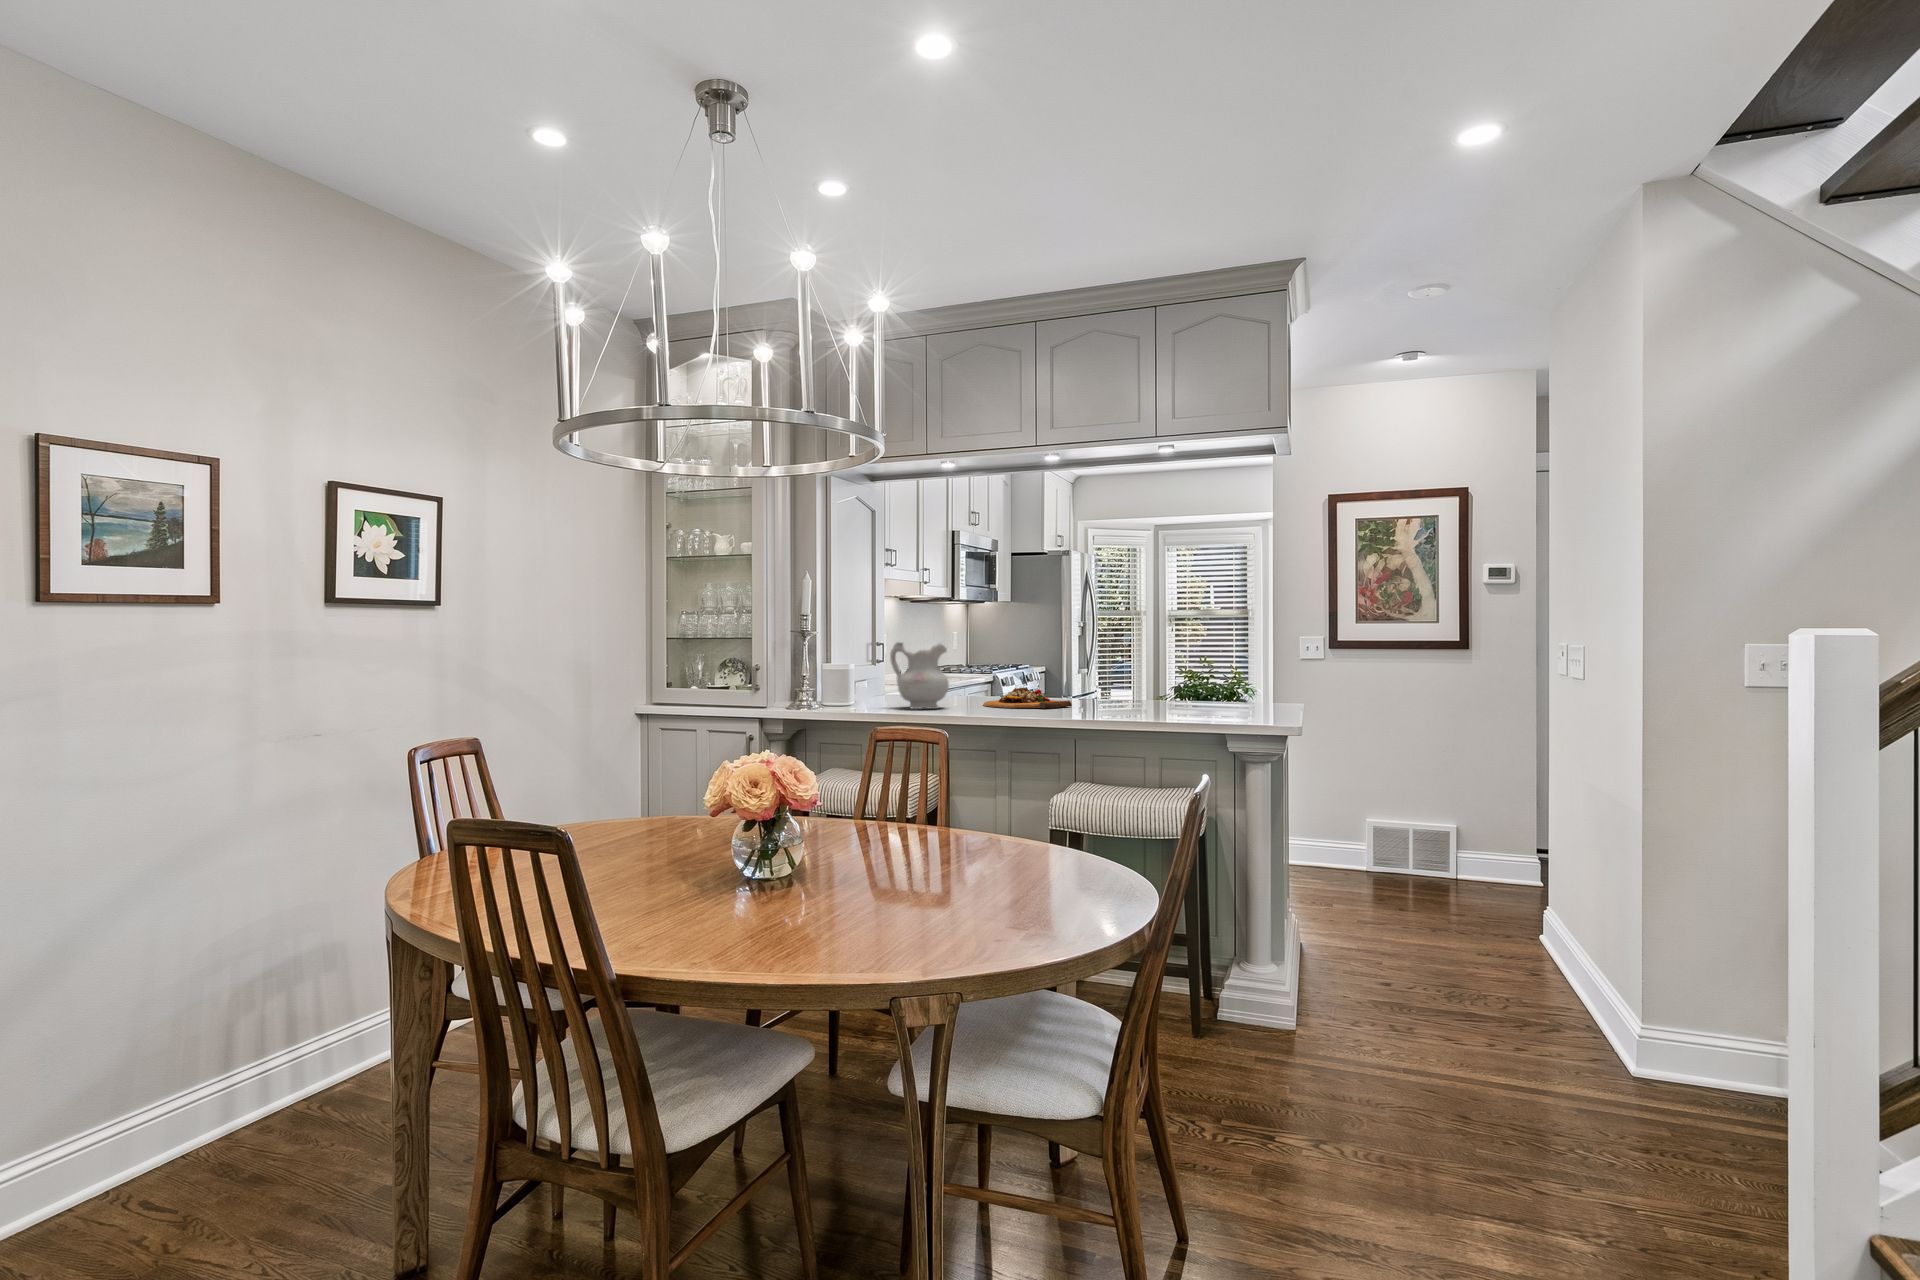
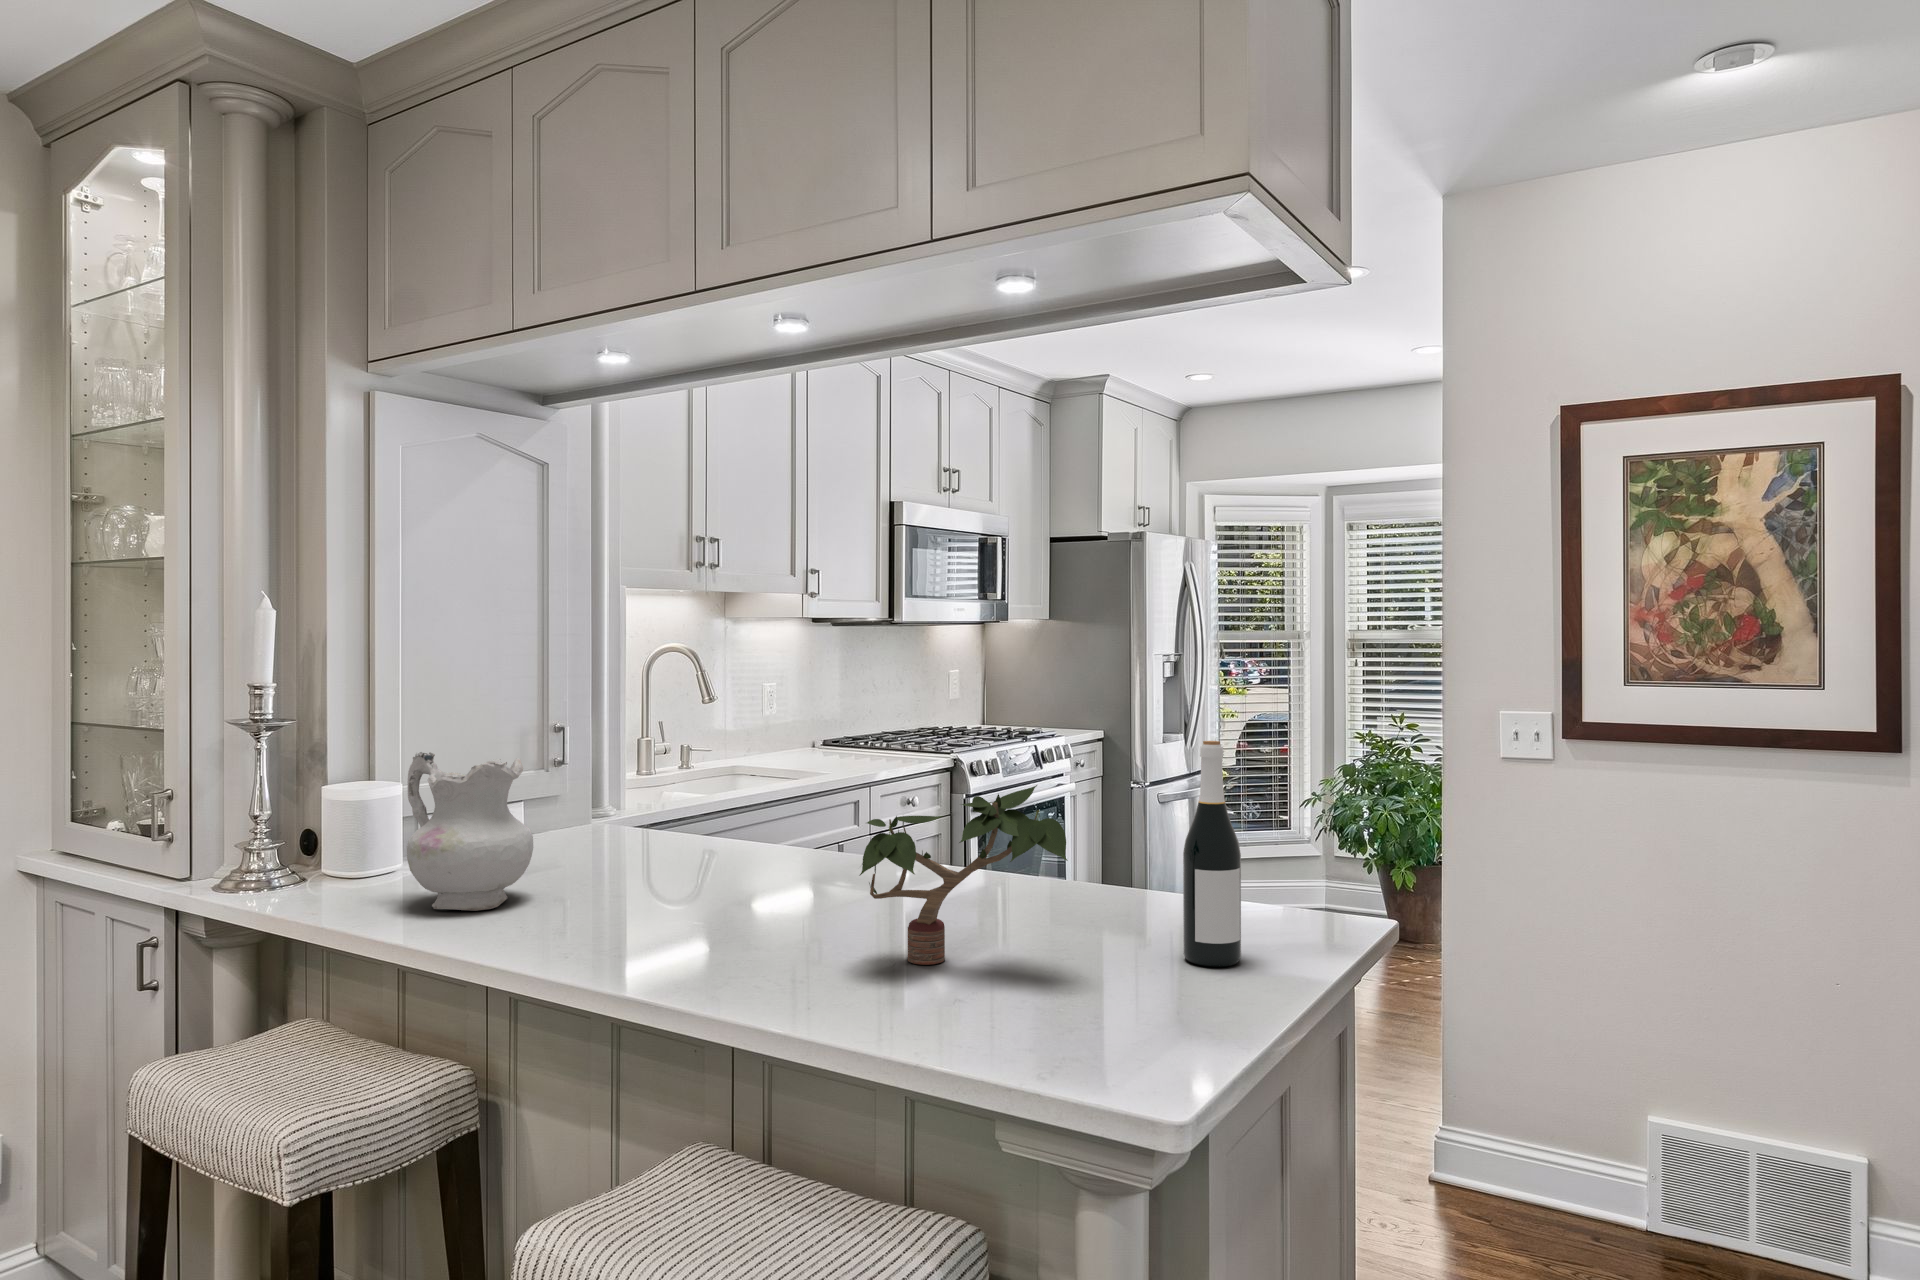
wine bottle: none [1238,628,1260,711] -> present [1183,741,1241,967]
potted plant: none [1119,643,1220,713] -> present [860,785,1068,965]
cutting board: present [983,687,1072,708] -> none [632,851,823,921]

